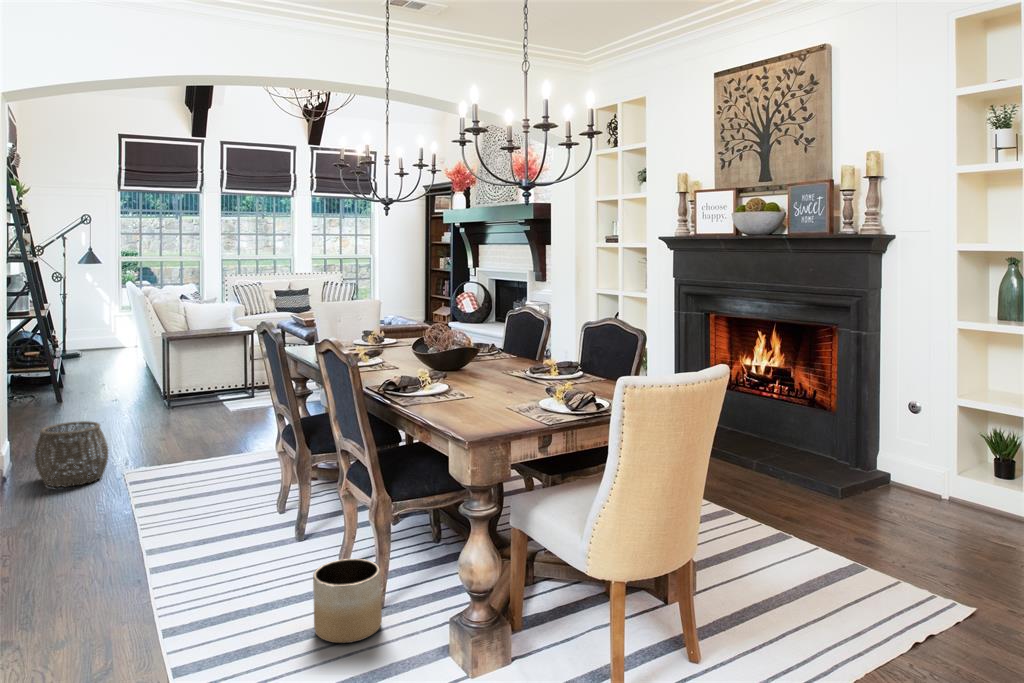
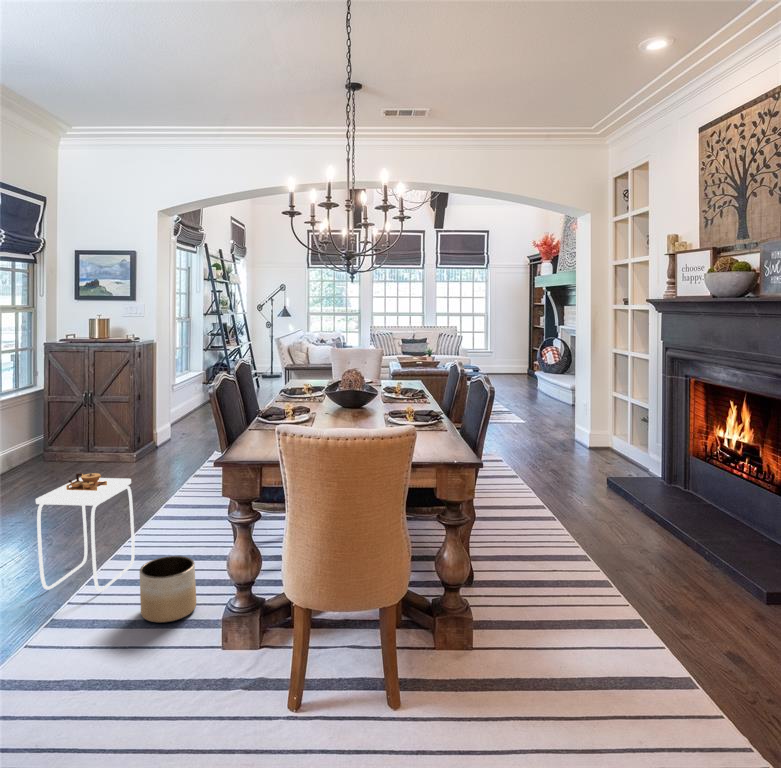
woven basket: present [35,421,108,487] -> none [139,426,187,470]
side table: none [132,476,229,648] -> present [36,473,135,591]

